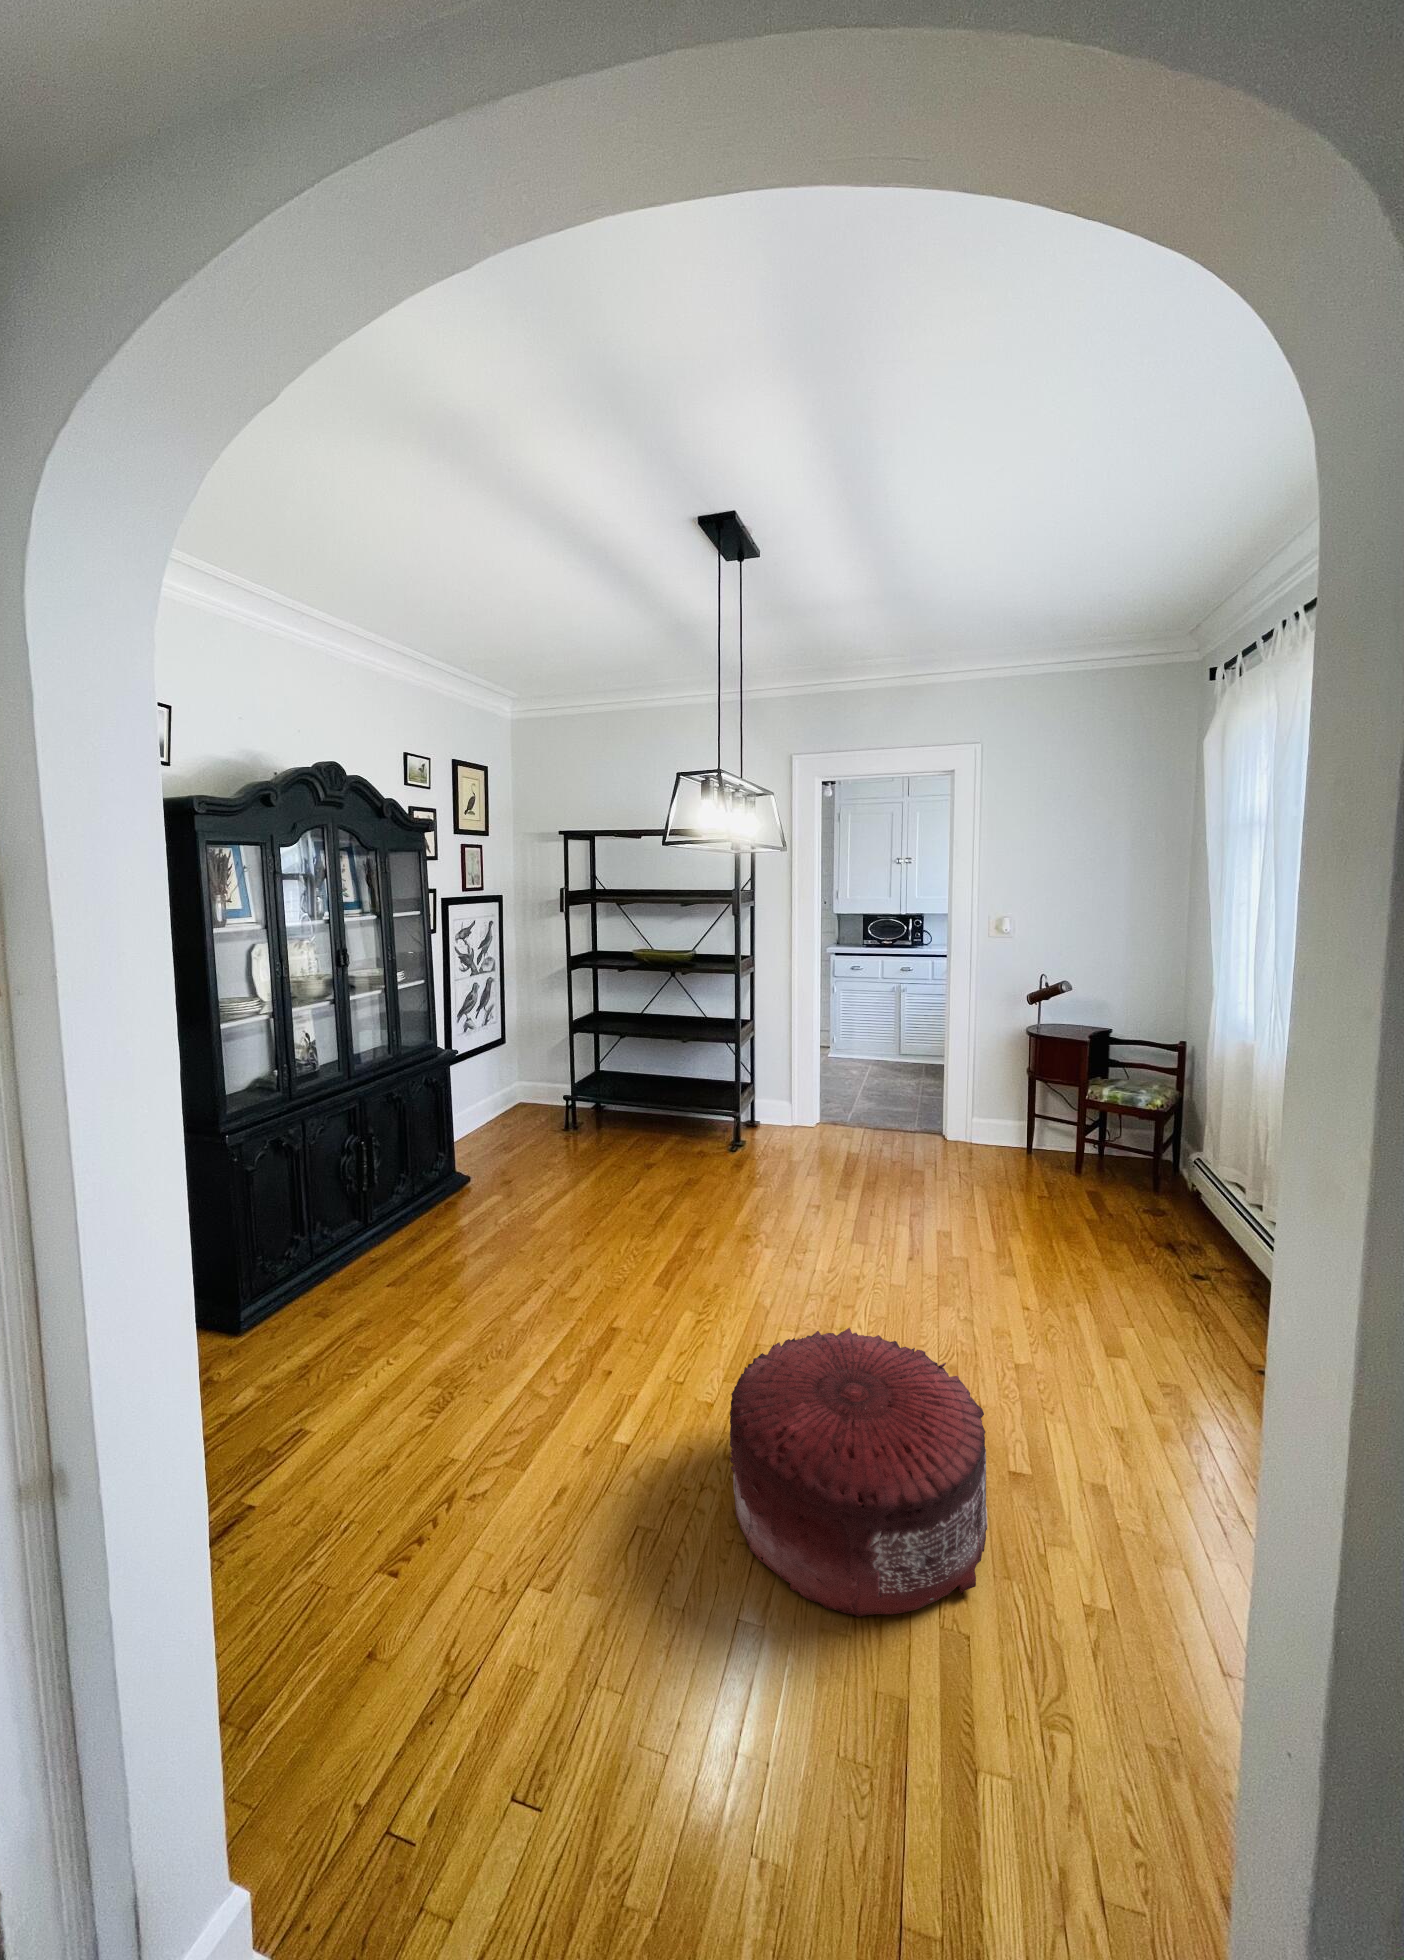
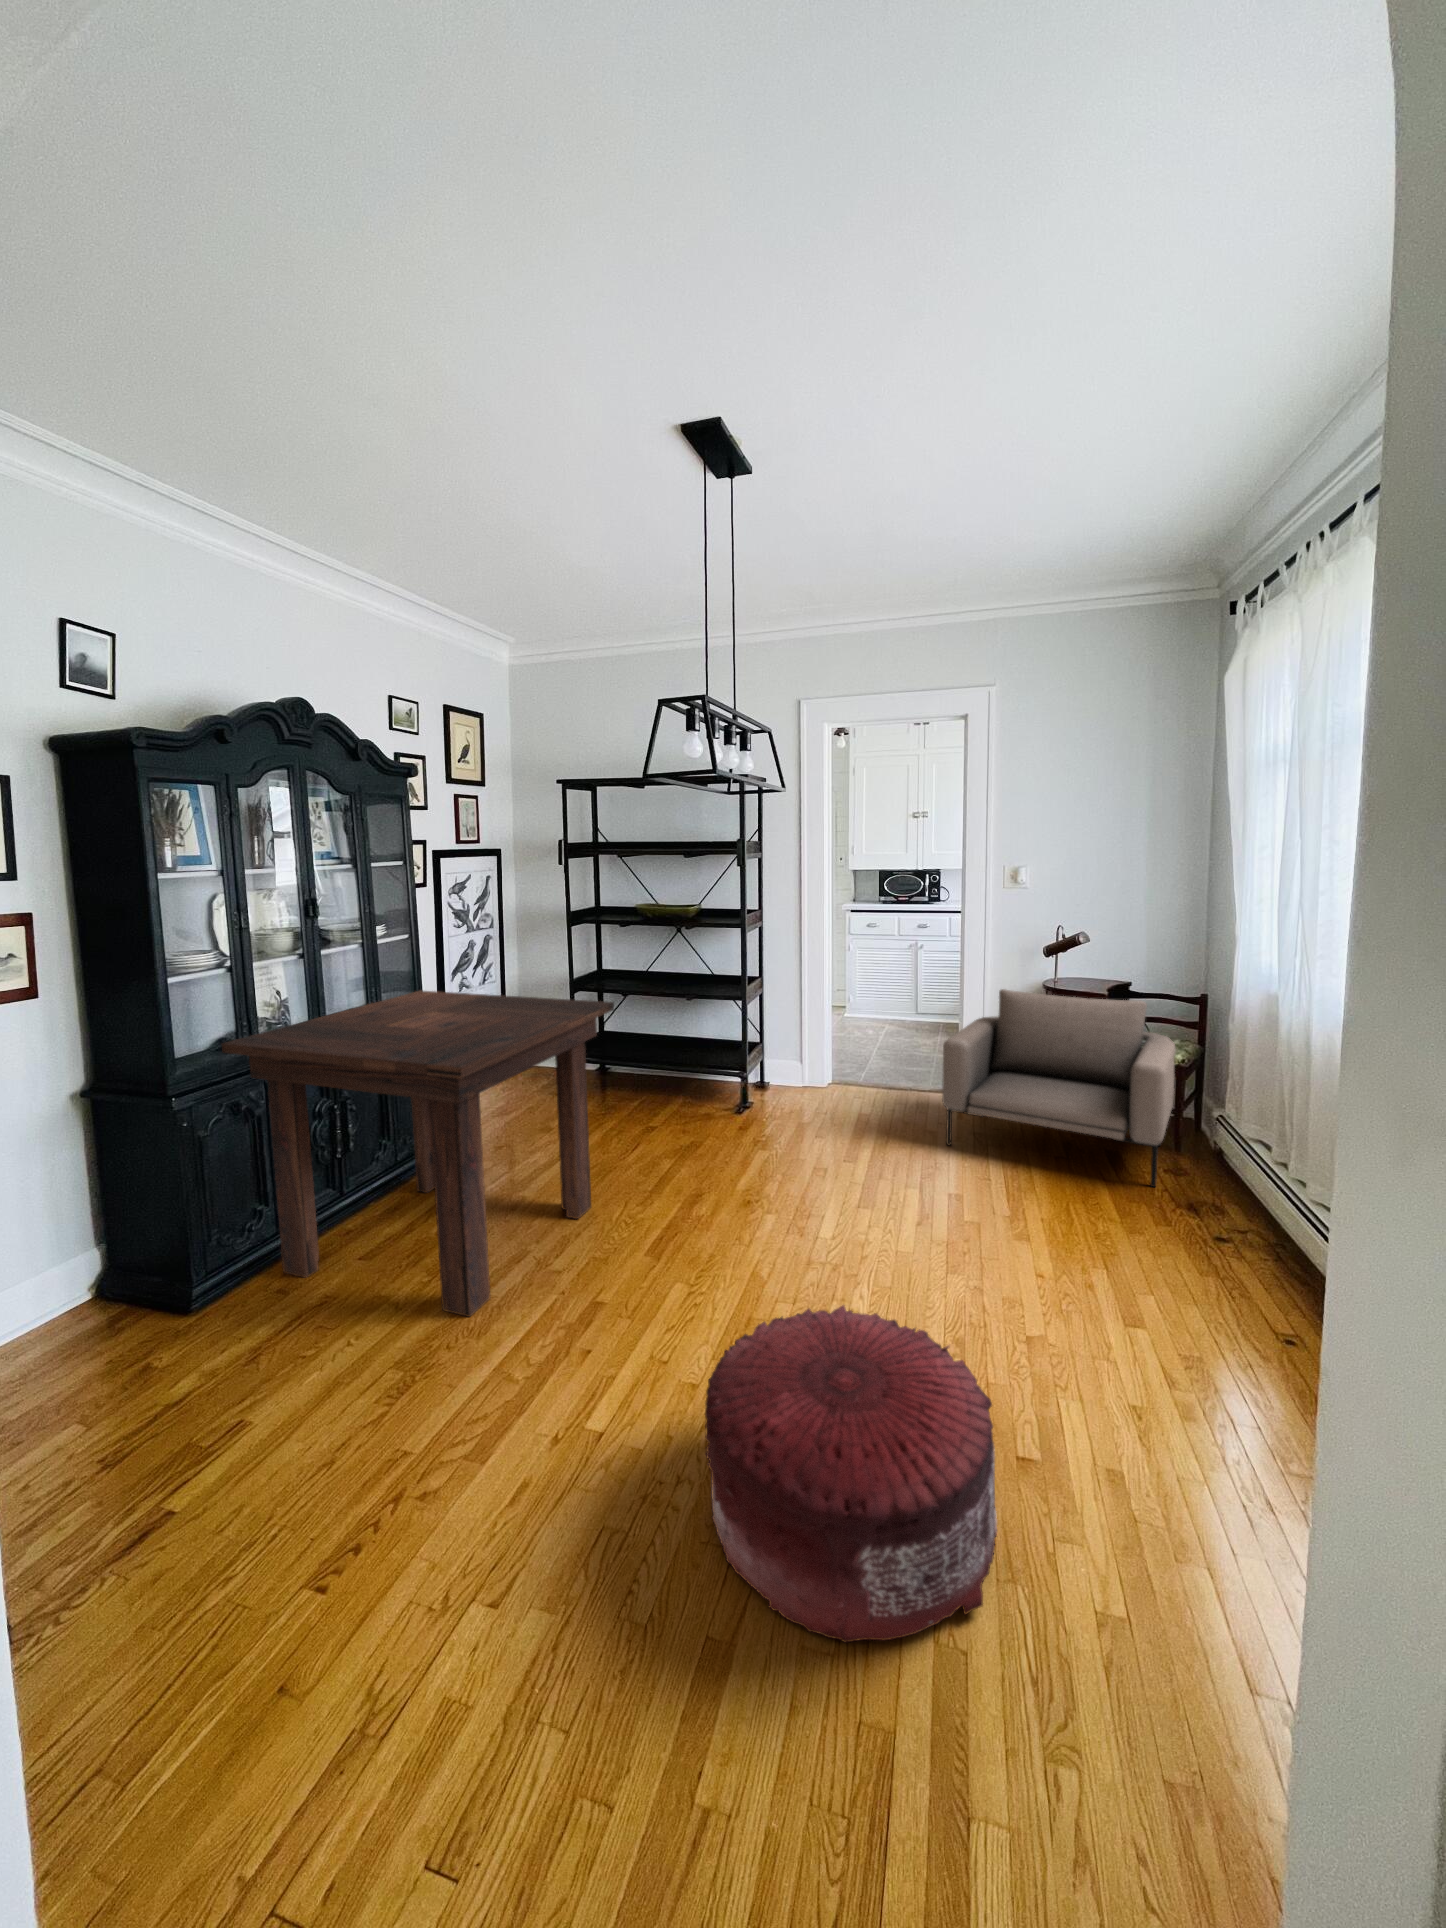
dining table: none [265,1034,626,1341] -> present [222,991,614,1317]
armchair: none [931,1035,1150,1224] -> present [942,989,1175,1187]

